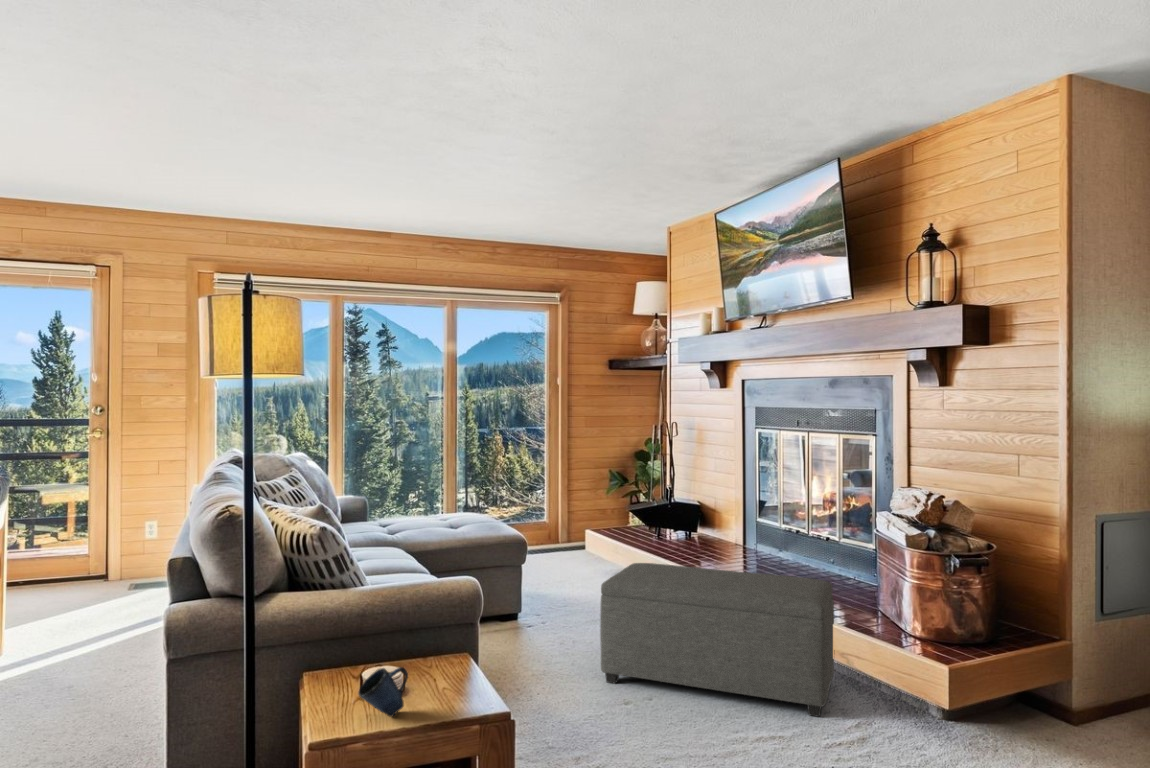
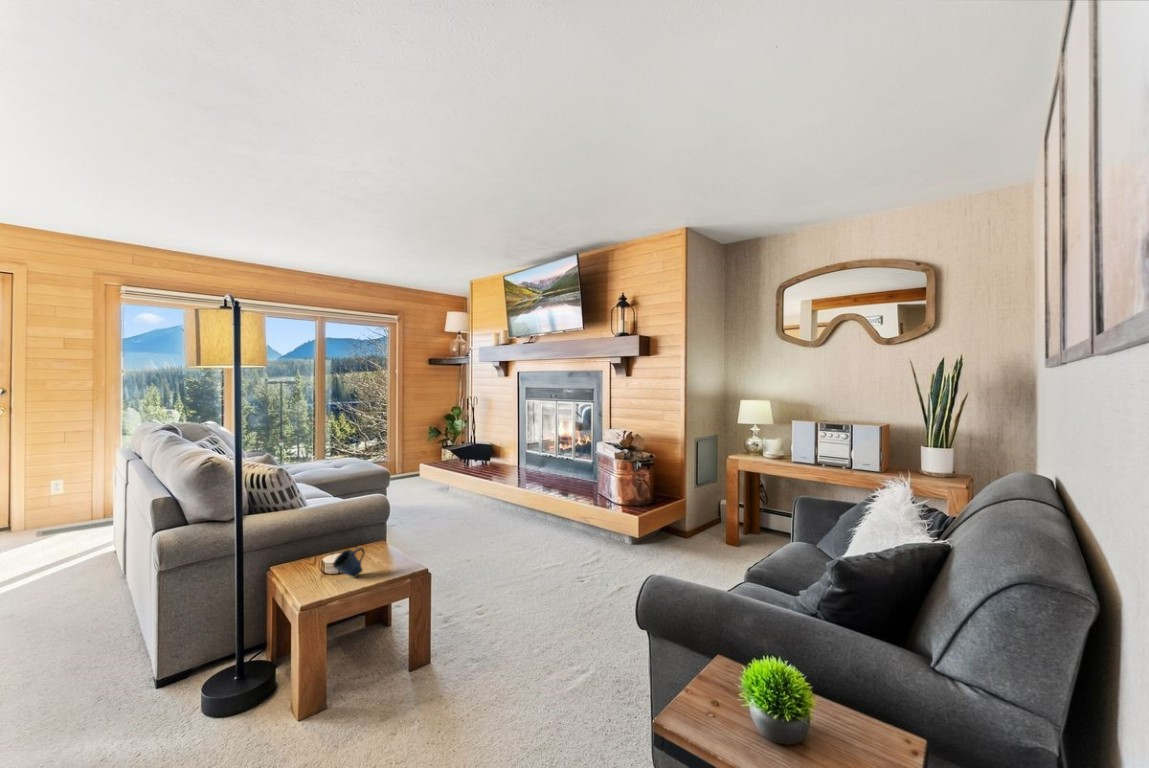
ottoman: present [600,563,834,717] -> none [451,480,578,551]

